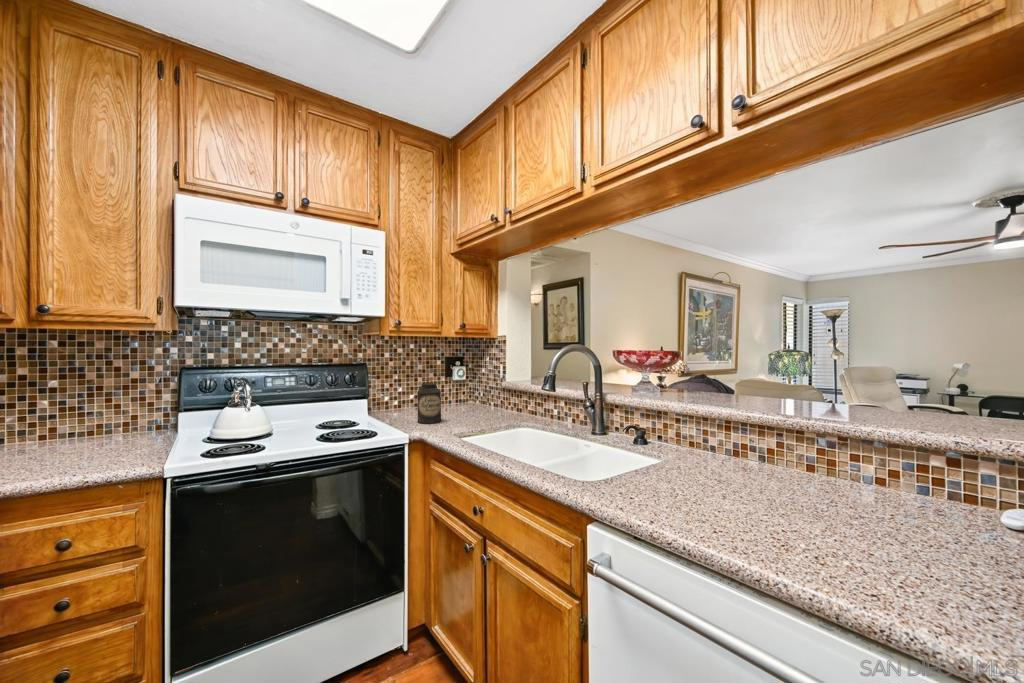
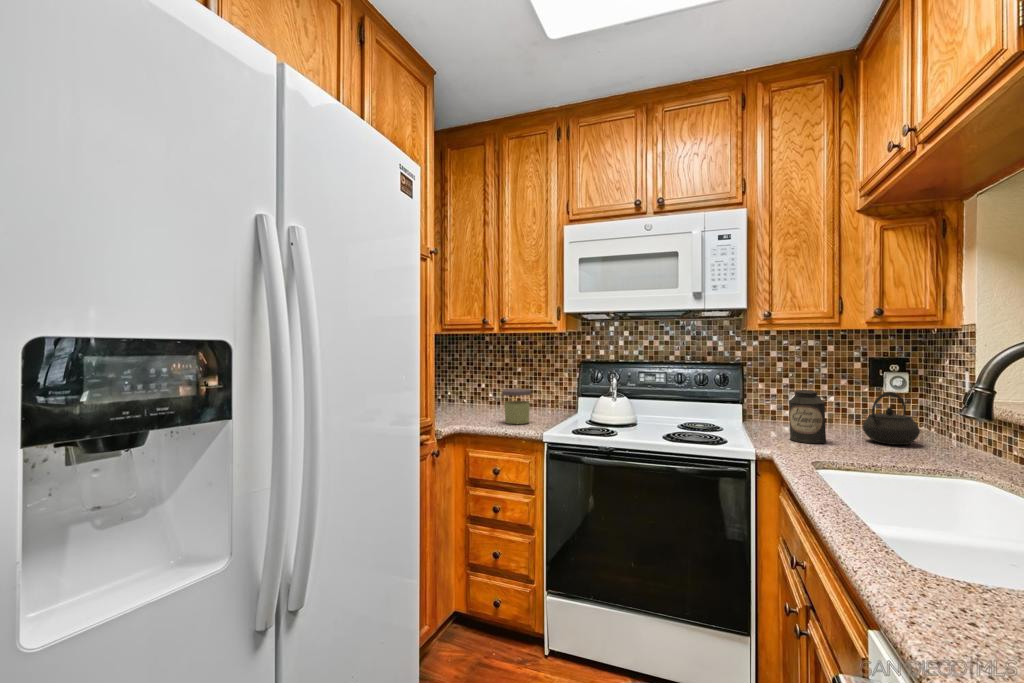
kettle: none [455,380,486,416] -> present [862,392,920,445]
jar: none [56,410,122,467] -> present [502,388,531,424]

